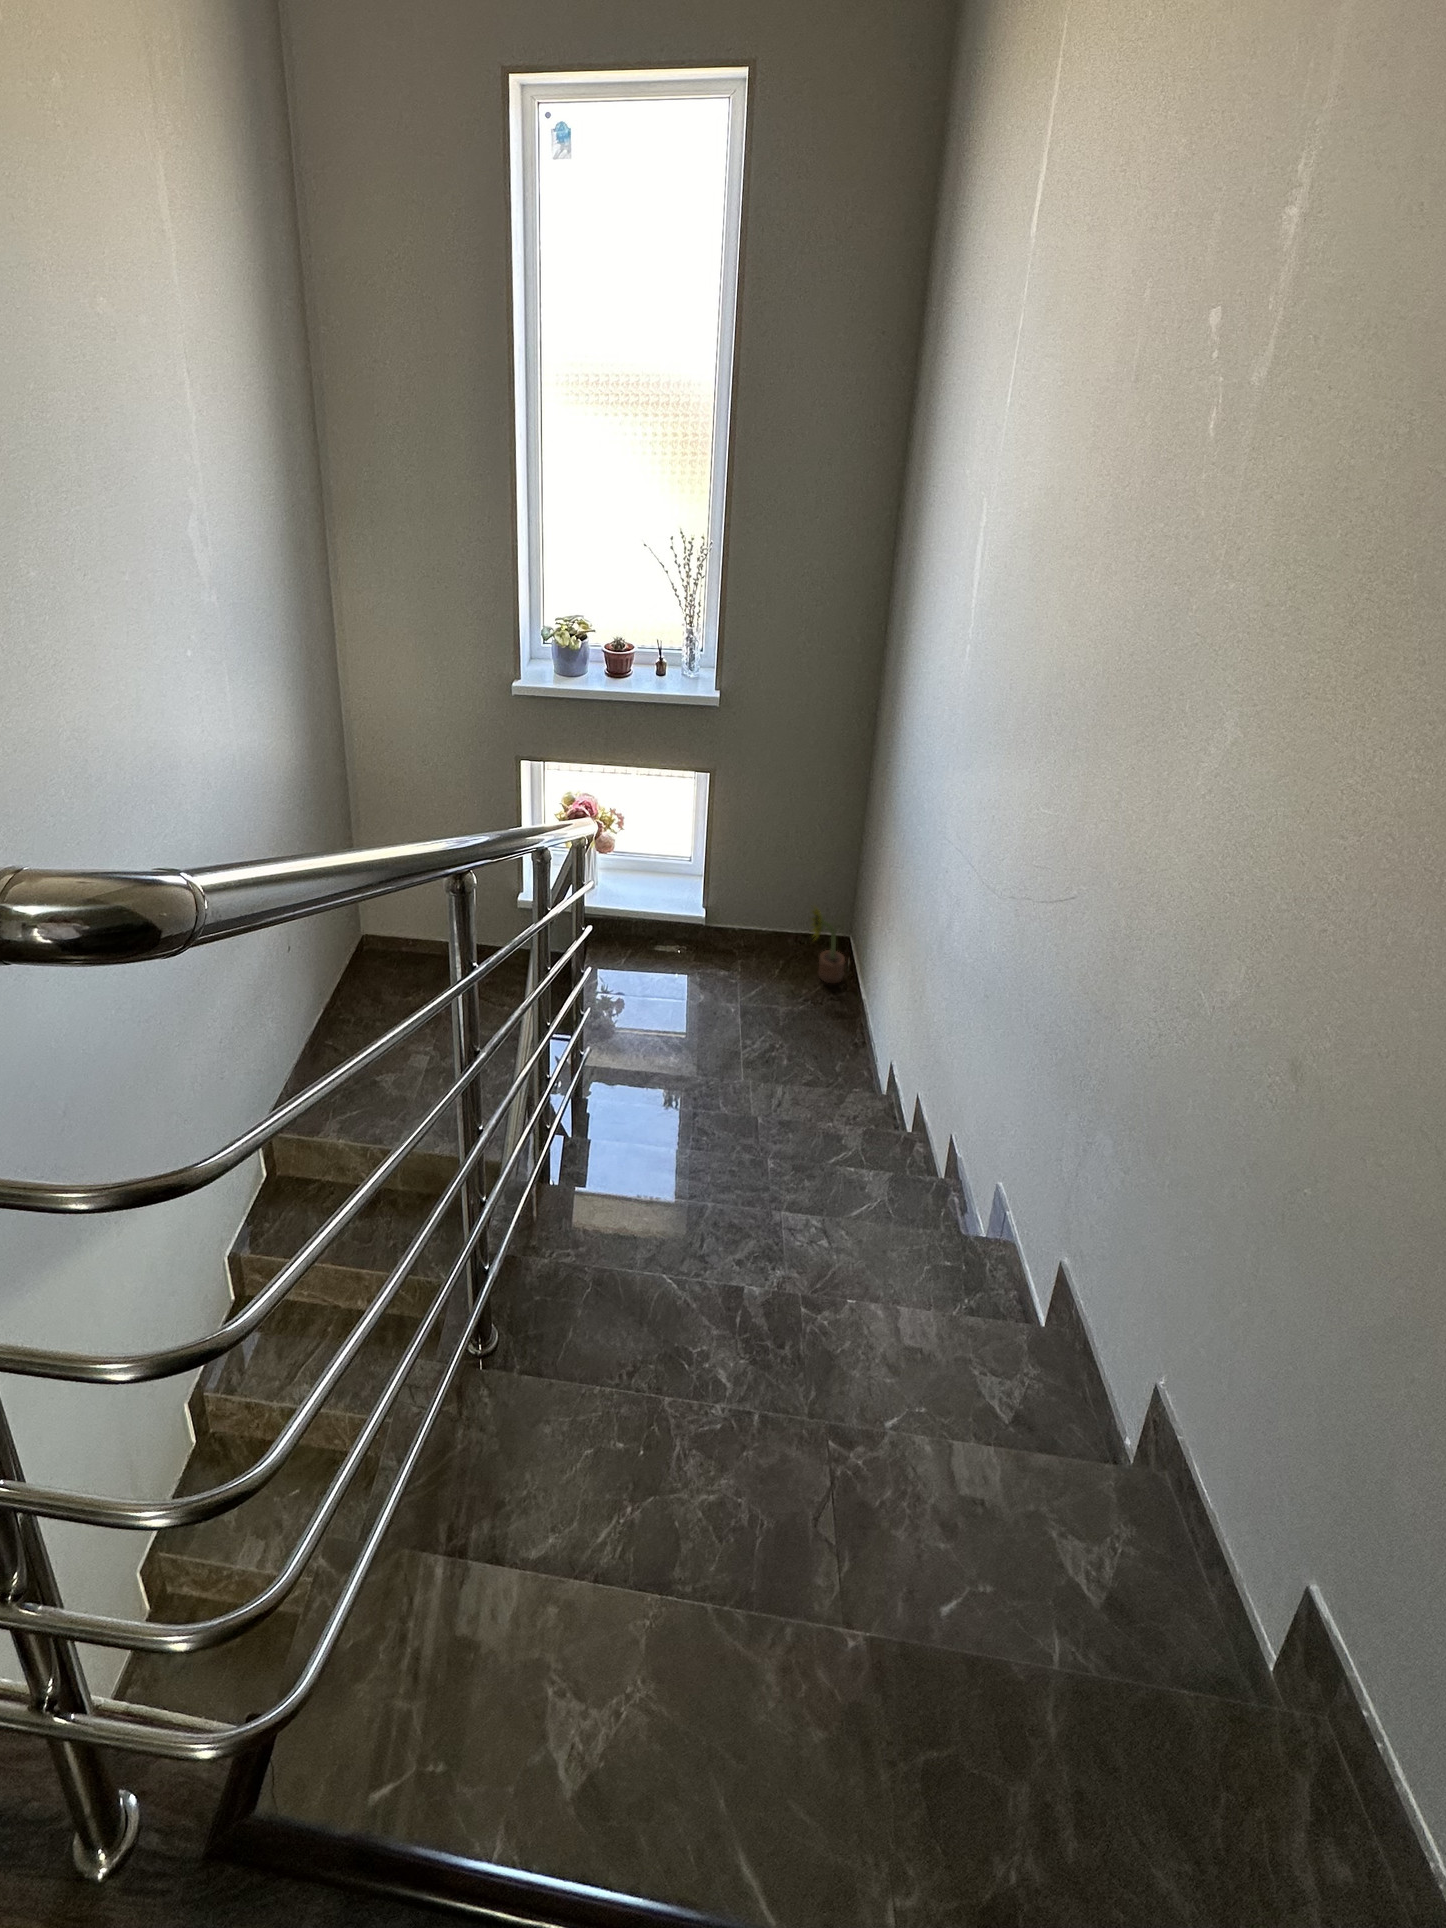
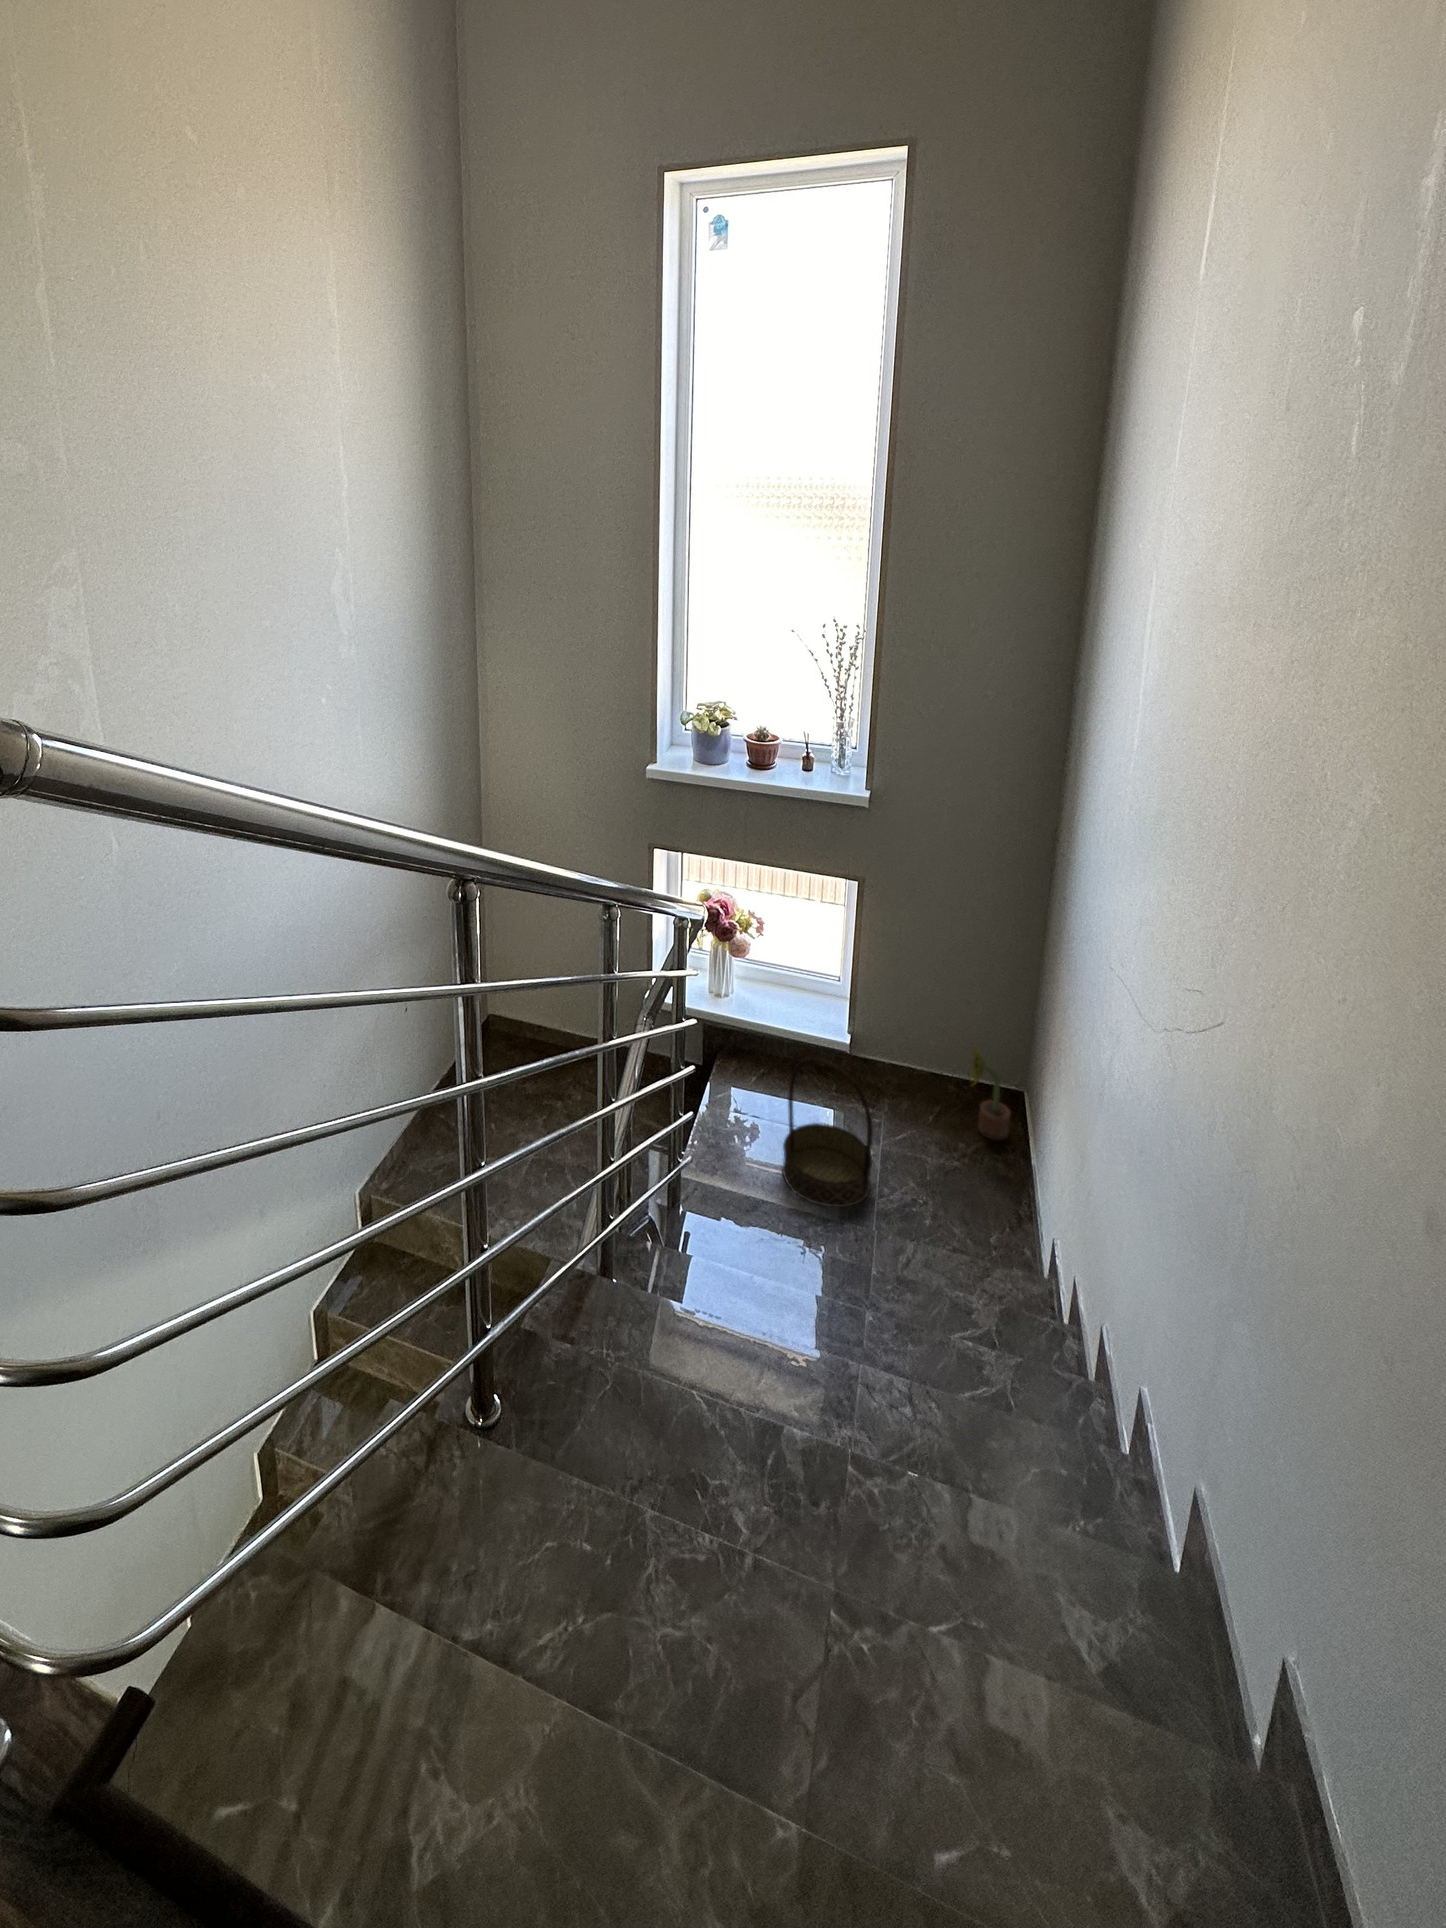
basket: none [661,939,741,1069] -> present [782,1058,873,1207]

